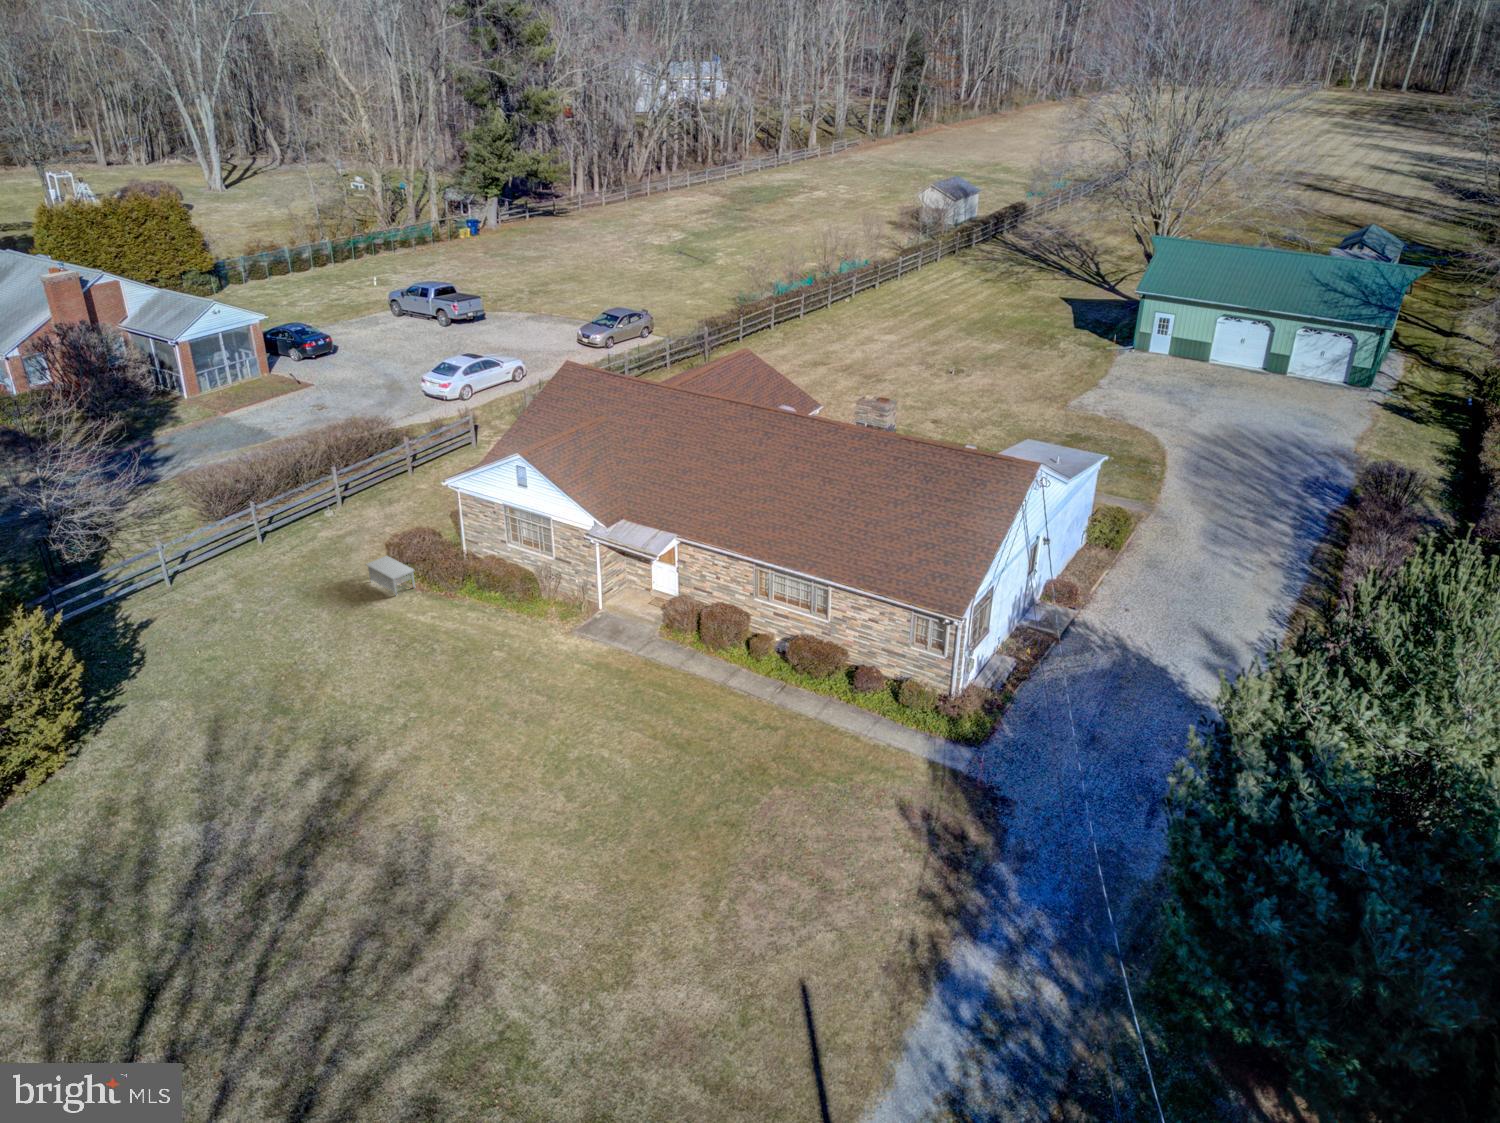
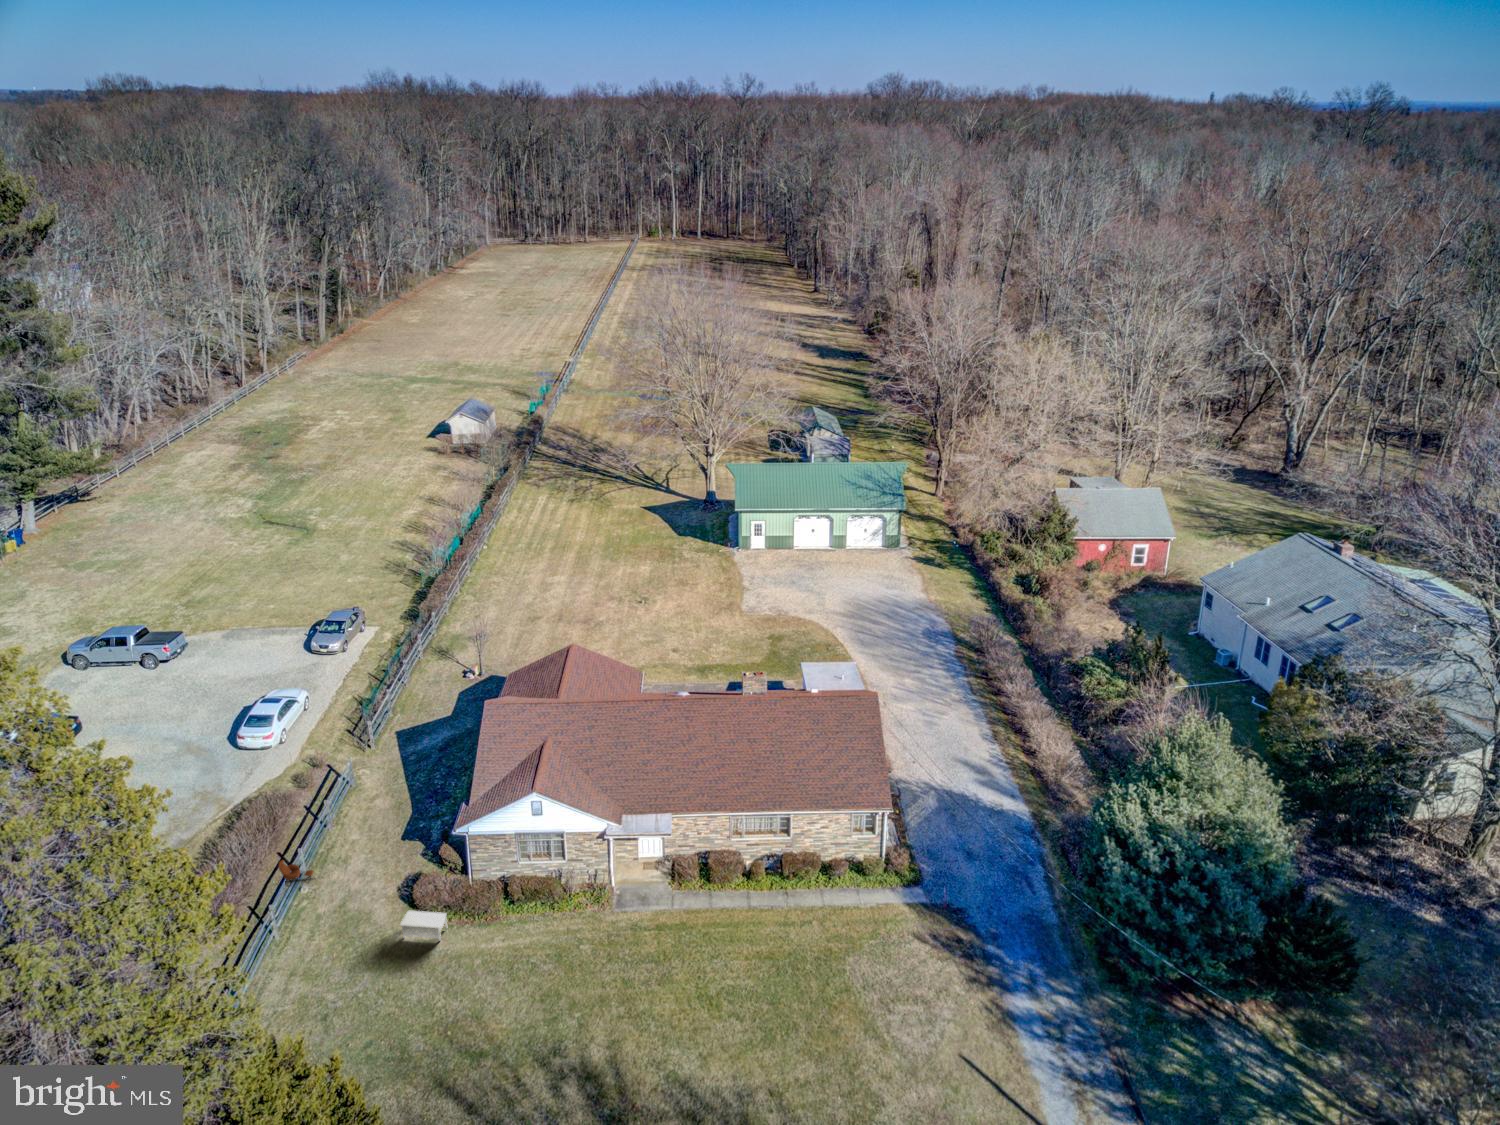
lounge chair: none [334,481,368,513] -> present [279,860,313,882]

